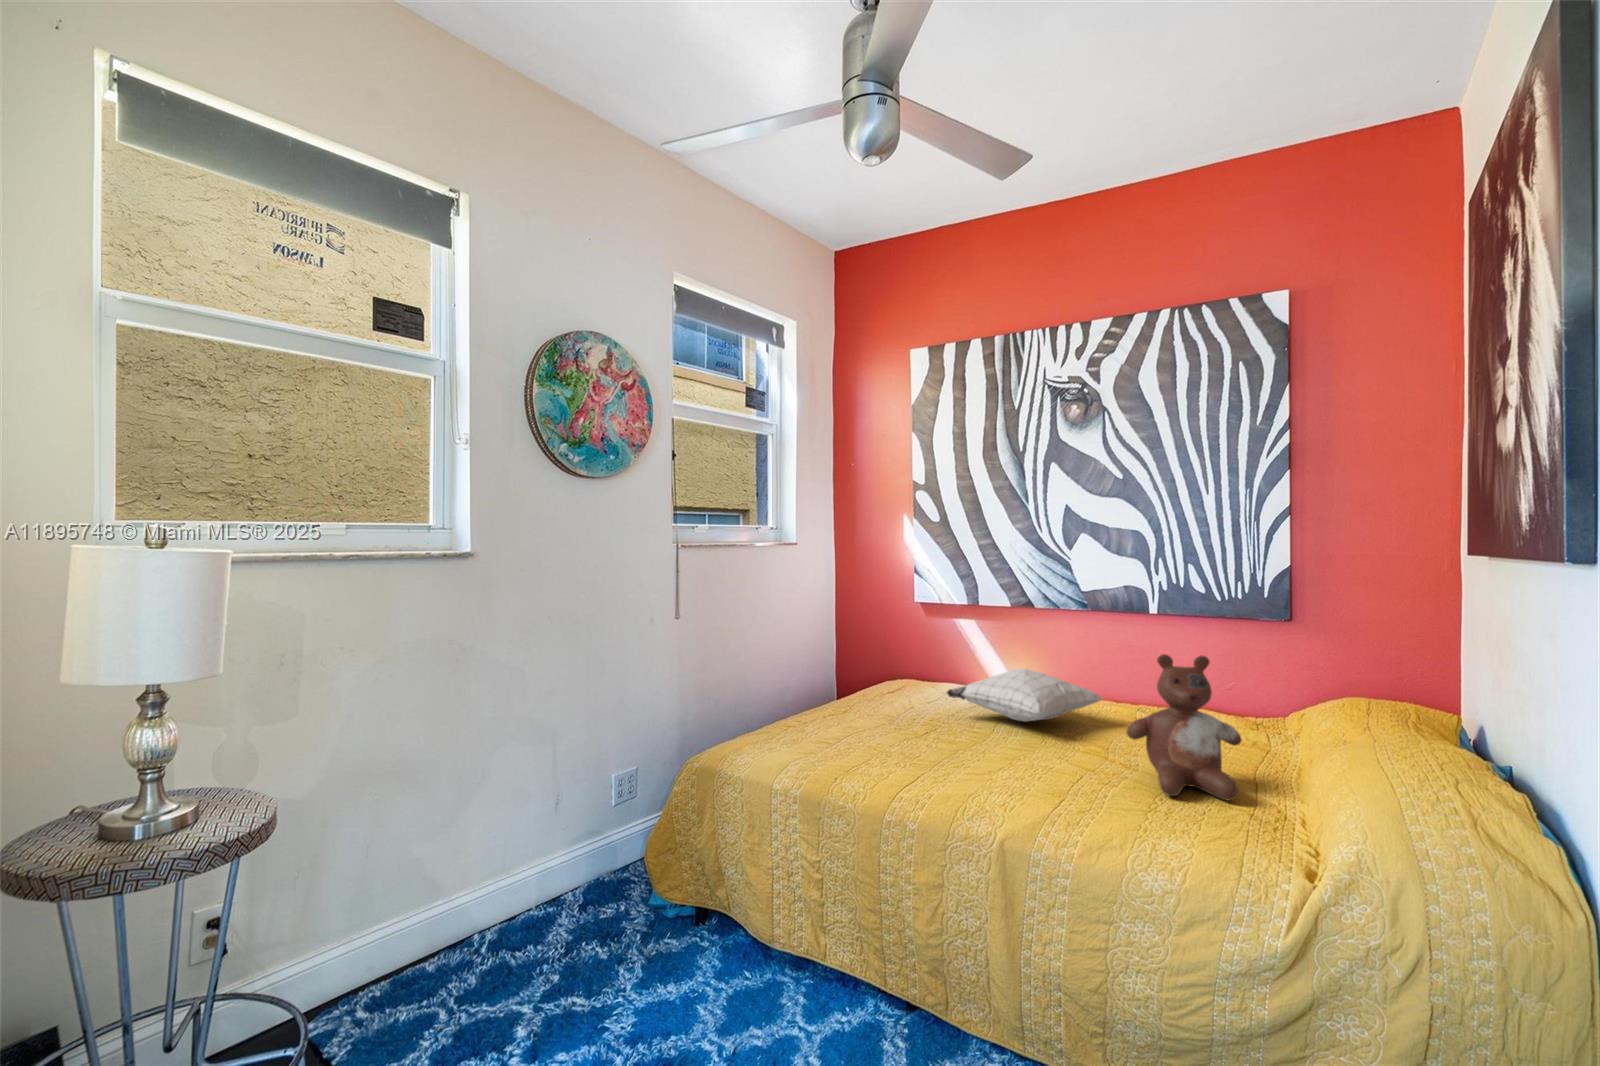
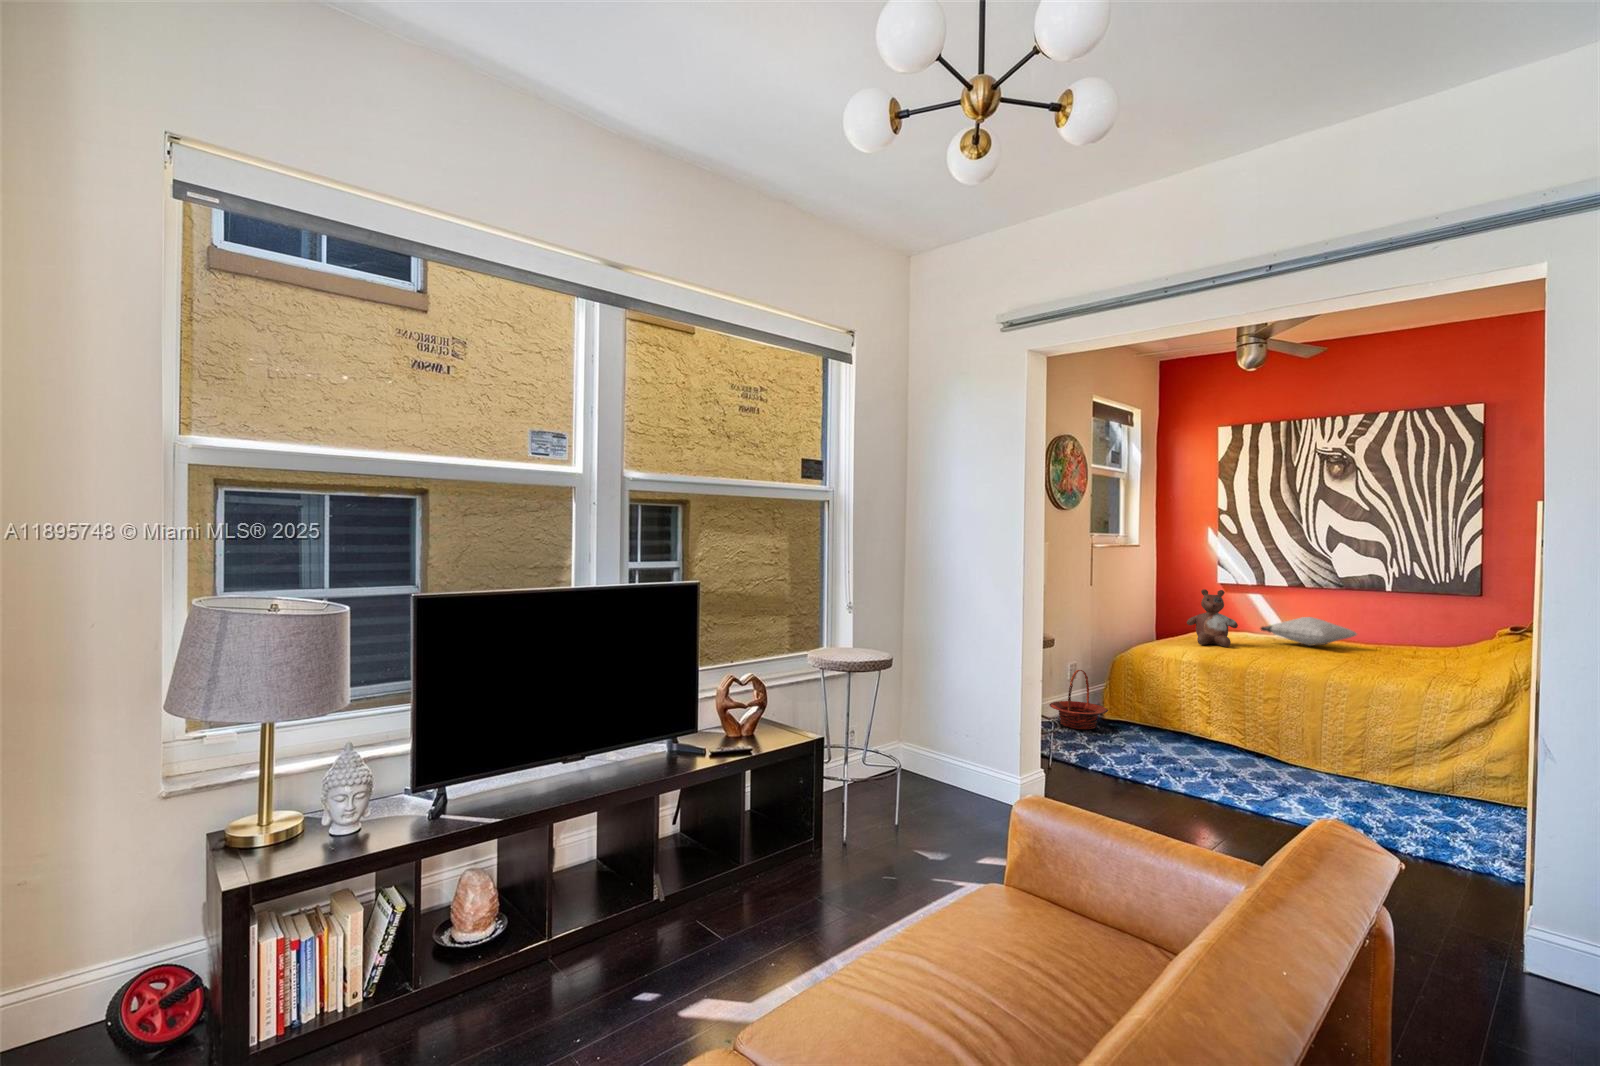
stuffed bear: present [1127,654,1241,800] -> present [1187,589,1238,647]
basket: none [514,812,636,949] -> present [1049,670,1108,729]

